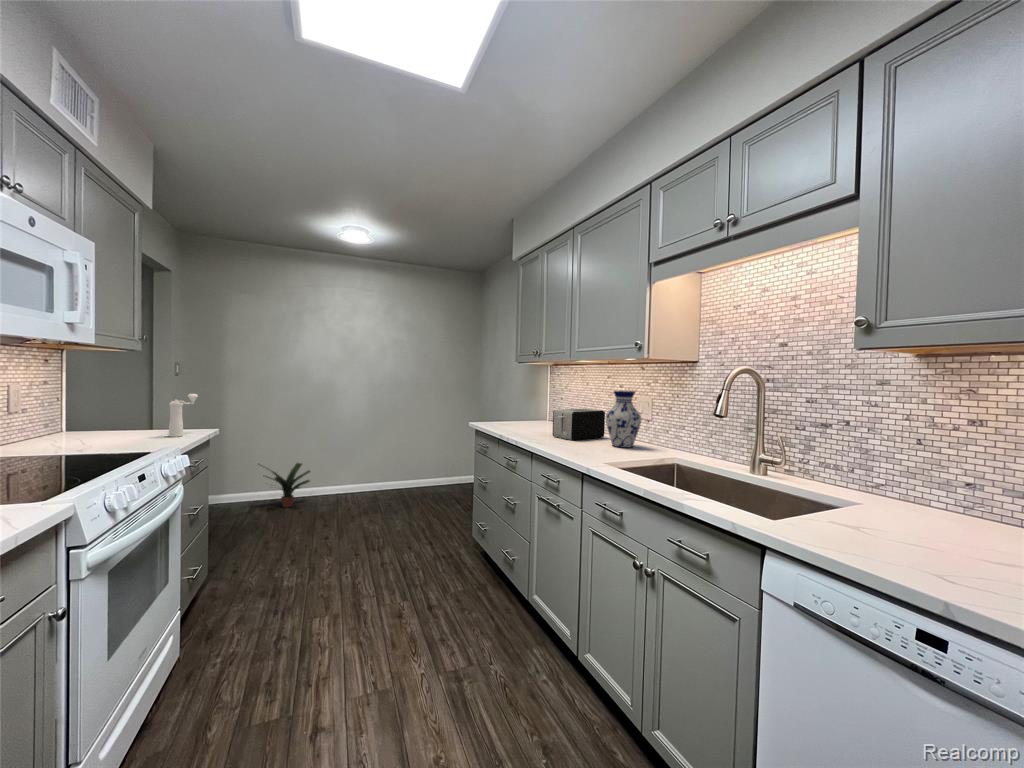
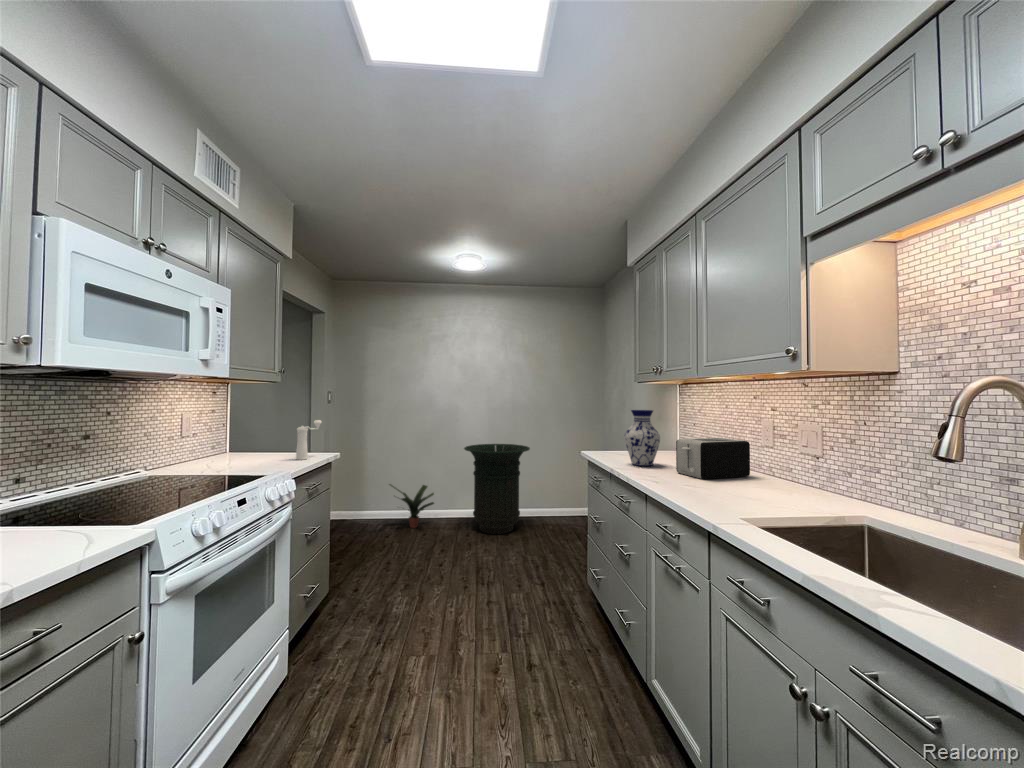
vase: present [606,391,641,448] -> present [624,410,660,466]
trash can: none [345,419,413,506] -> present [464,444,530,534]

